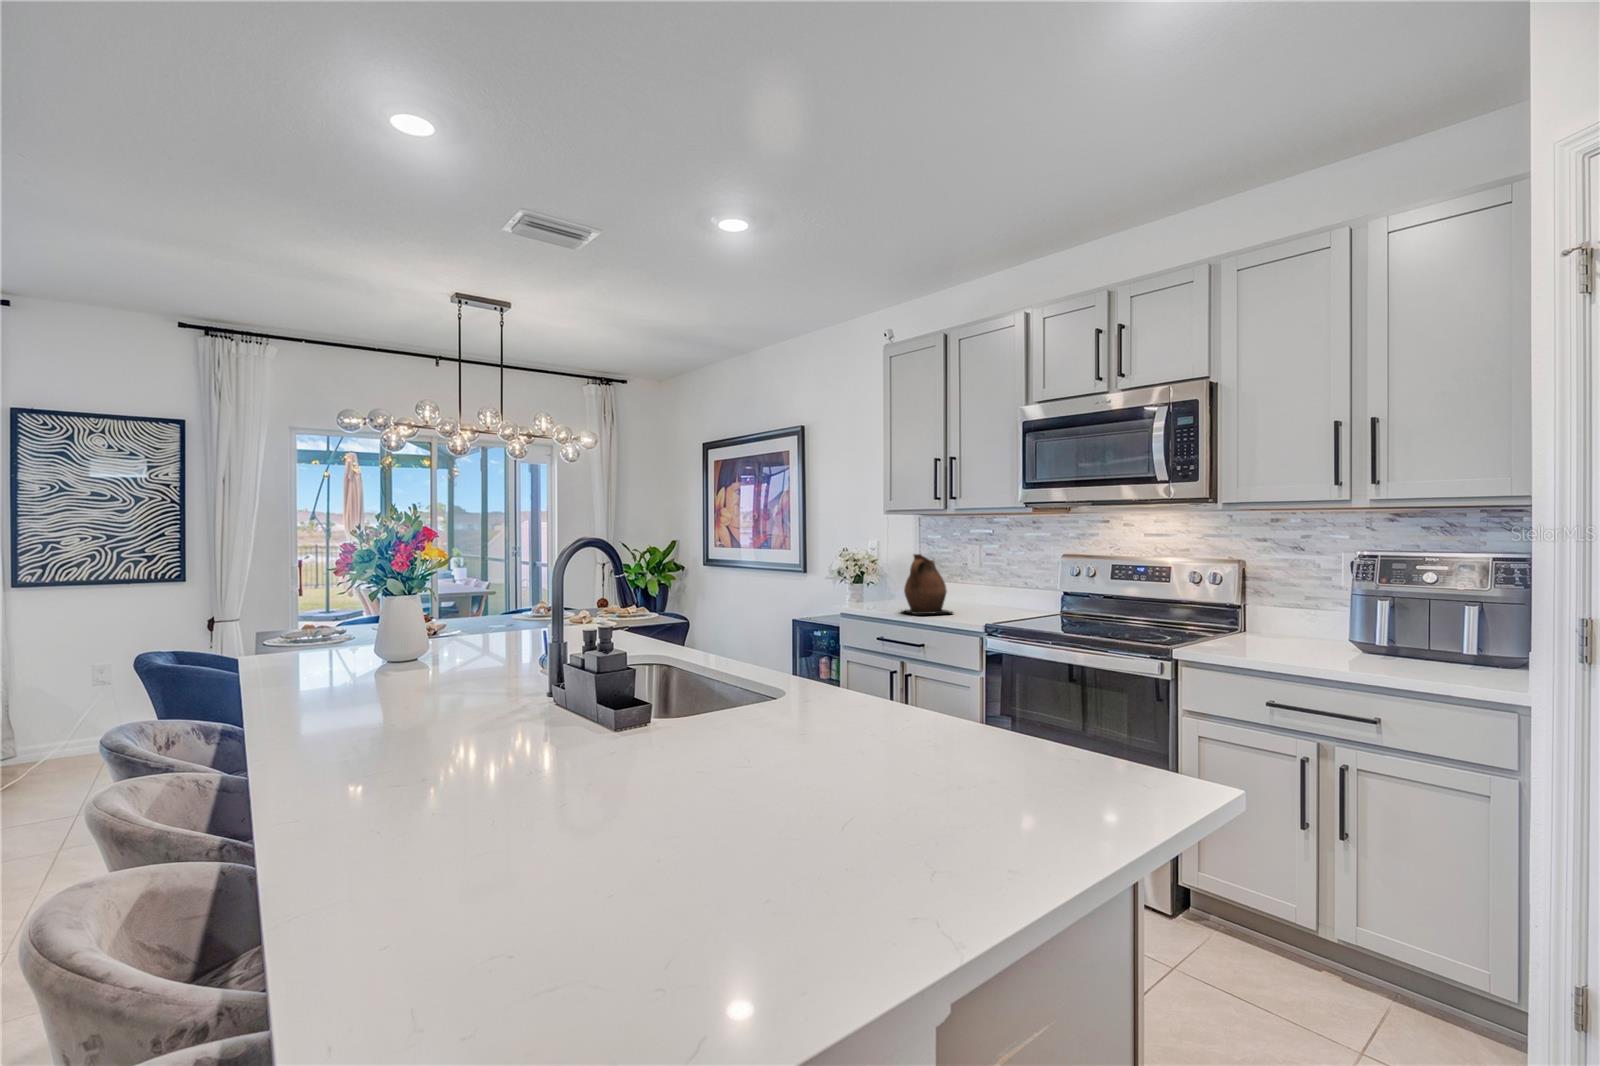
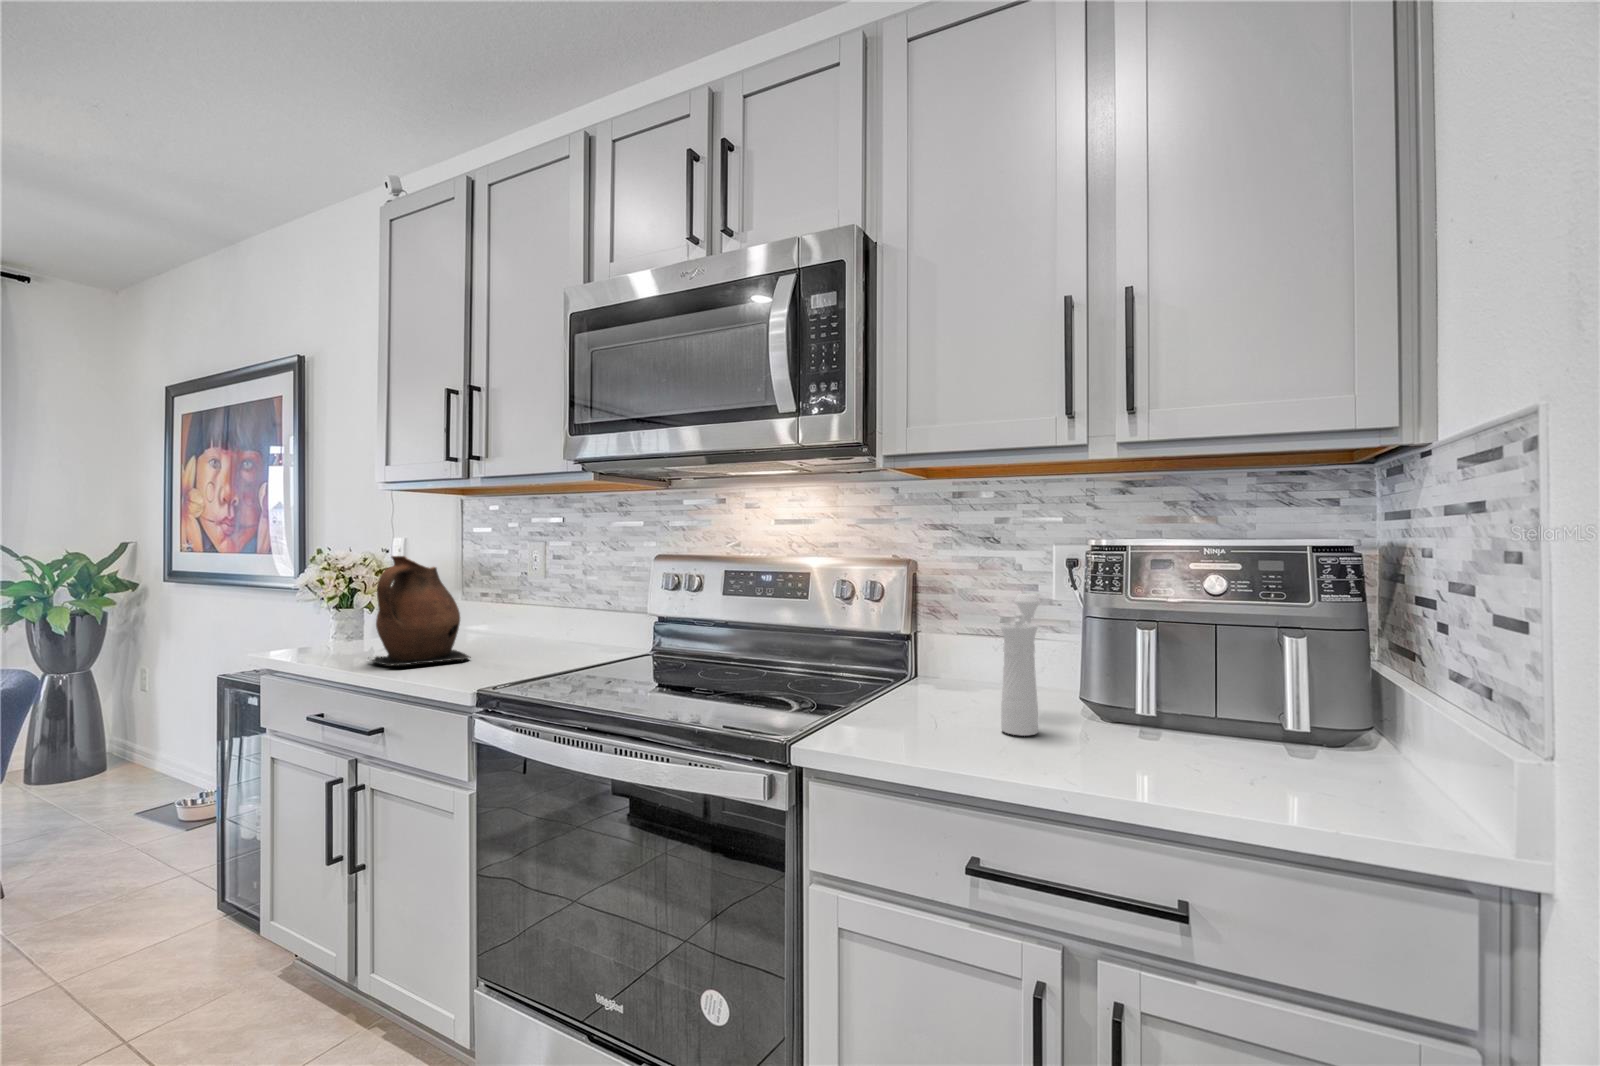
pepper mill: none [1294,581,1324,654] -> present [1001,594,1041,736]

